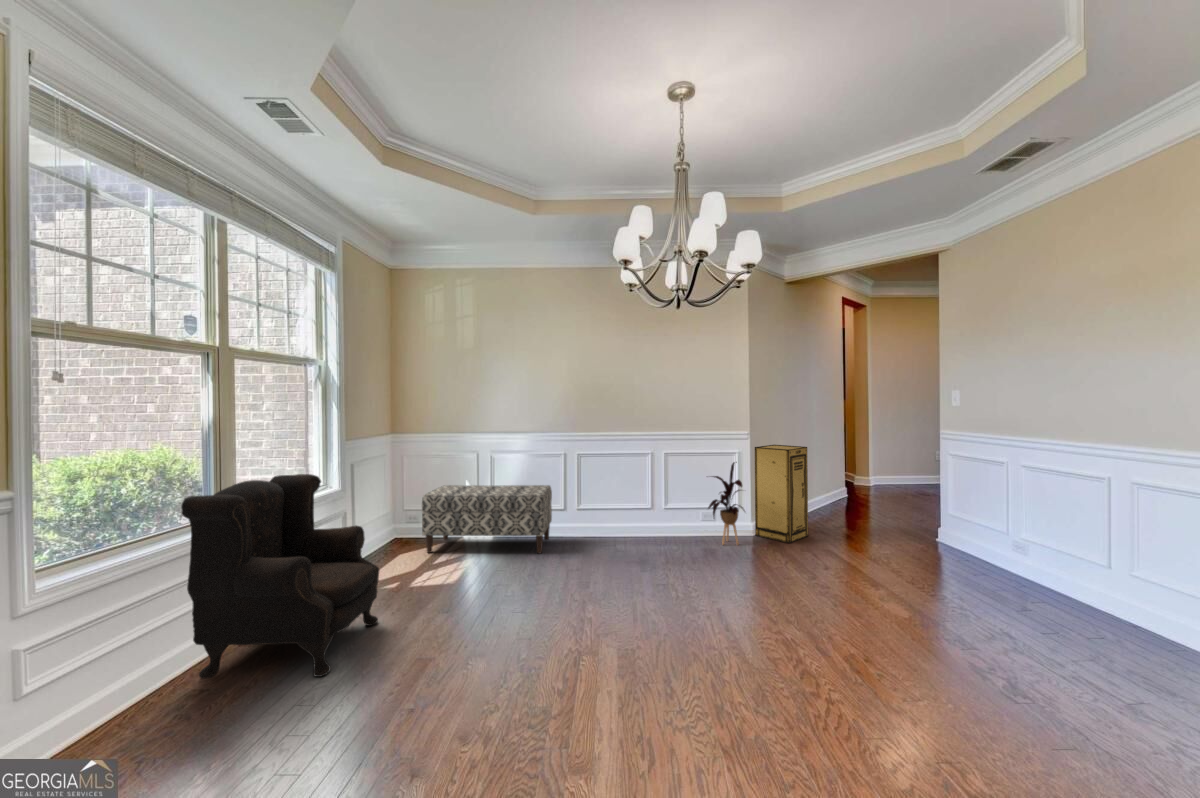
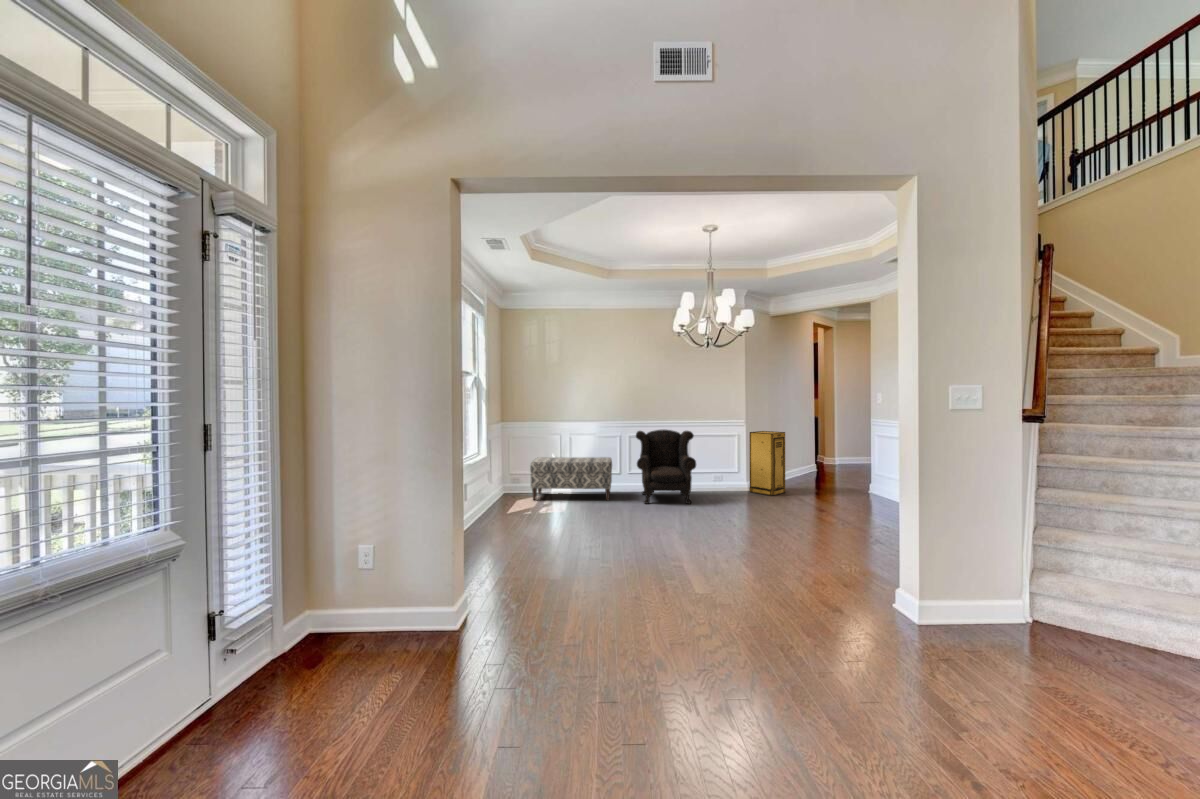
house plant: present [708,462,744,545] -> none [716,441,744,497]
armchair: present [181,474,379,679] -> present [636,430,696,504]

